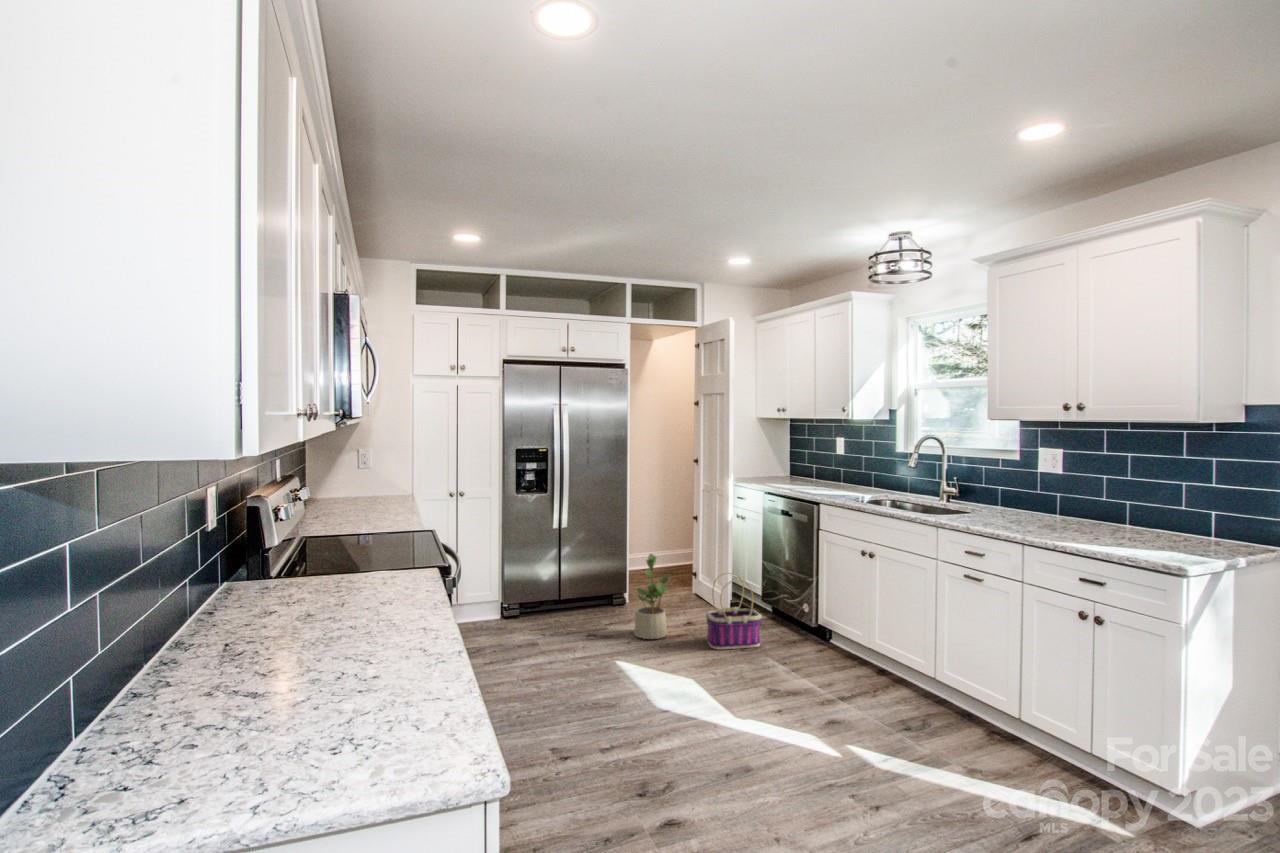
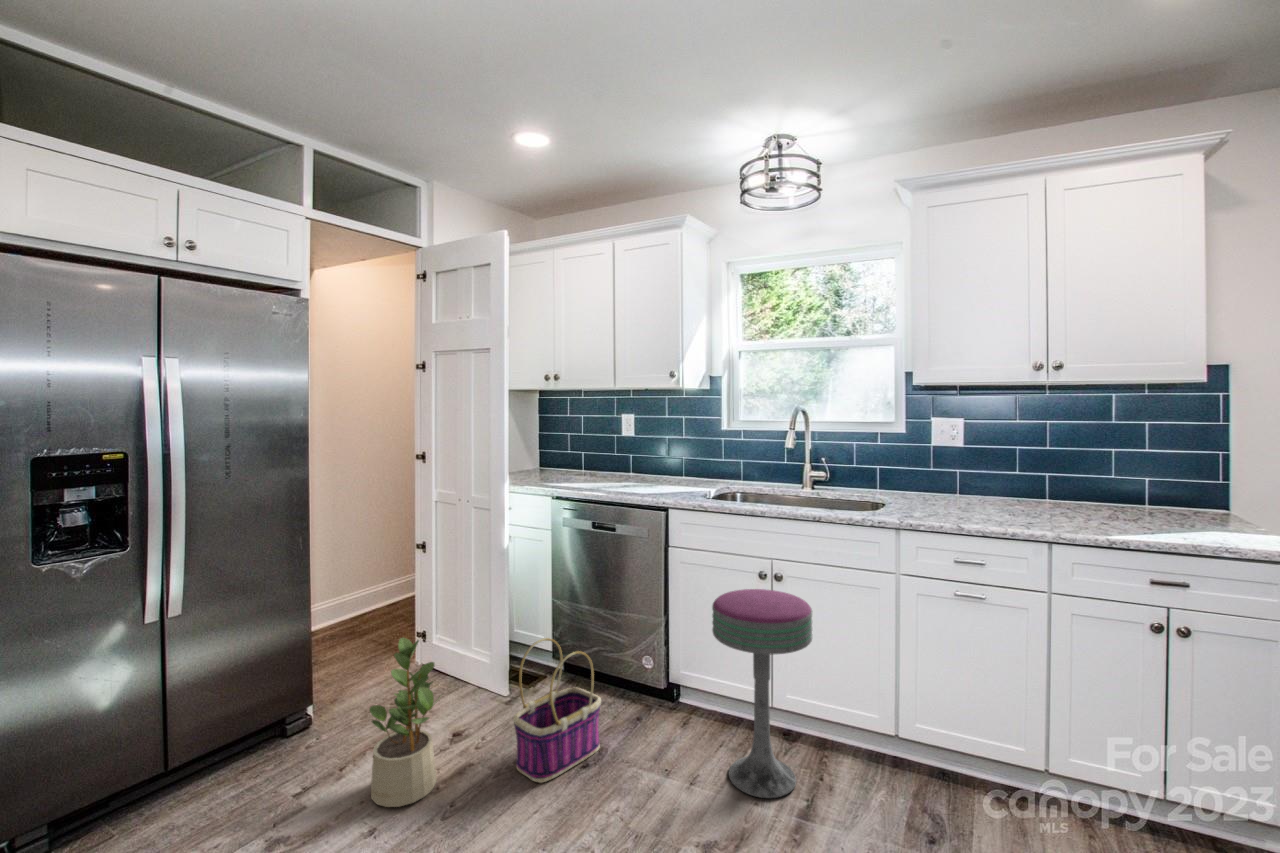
bar stool: none [809,558,875,688] -> present [712,589,812,798]

